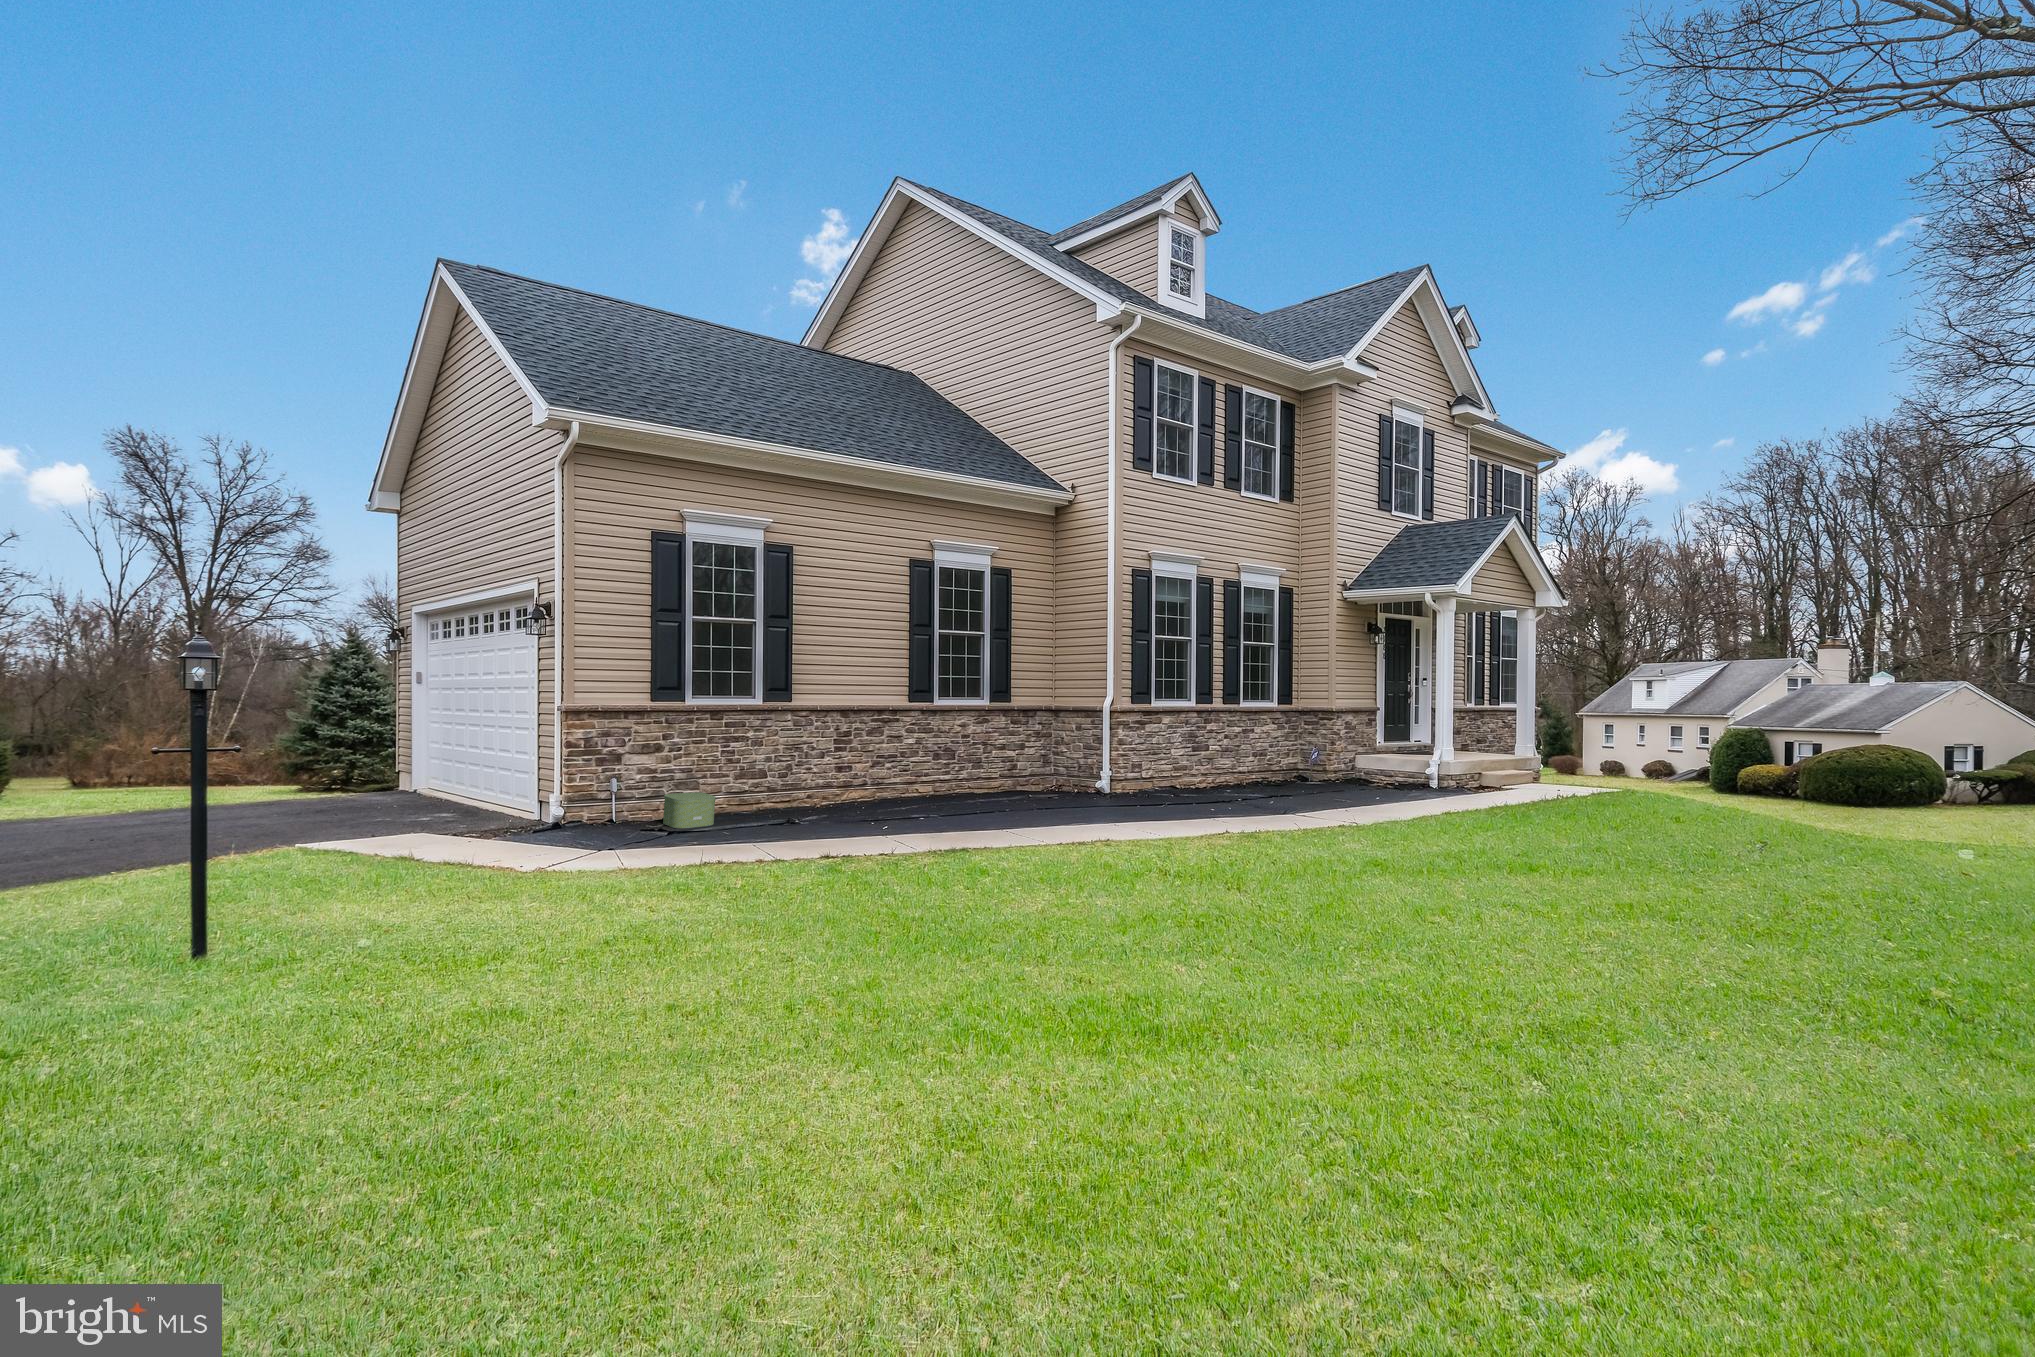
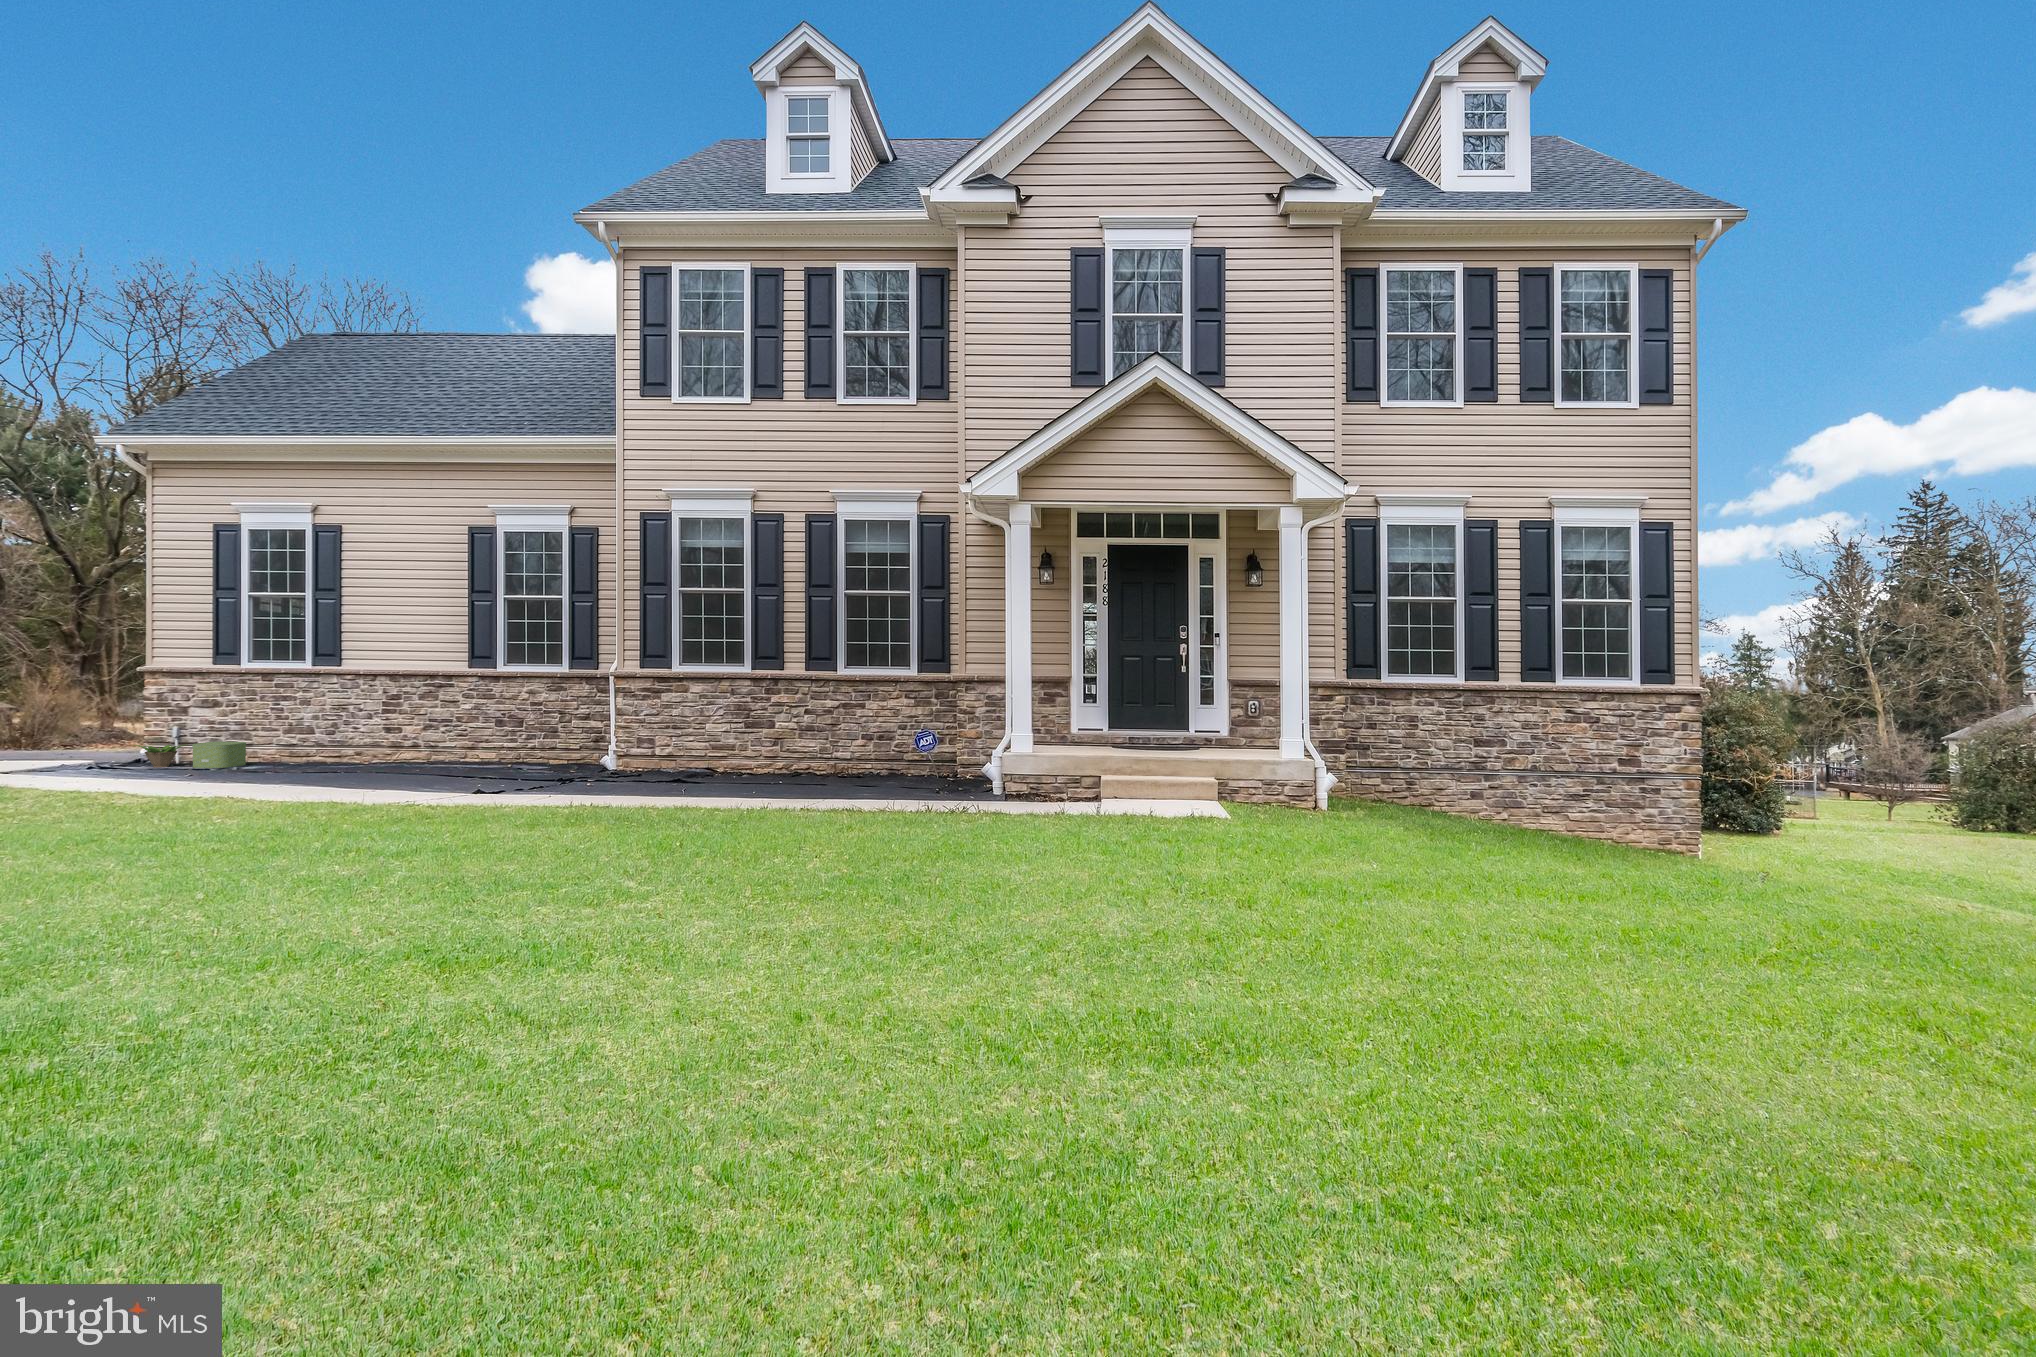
decorative plant: none [589,801,650,833] -> present [137,745,184,767]

